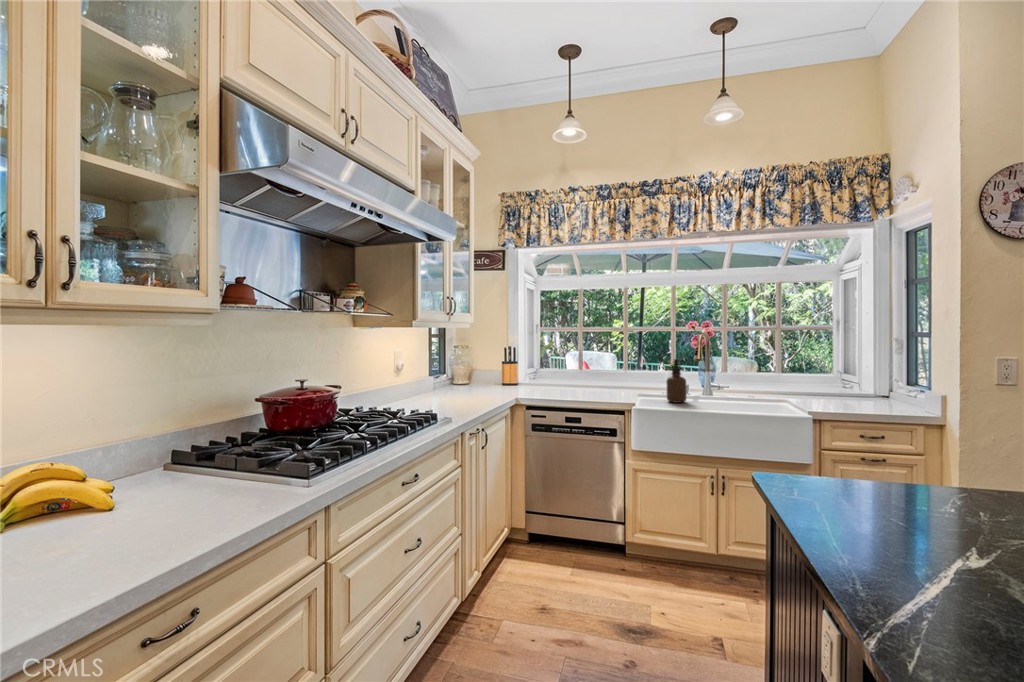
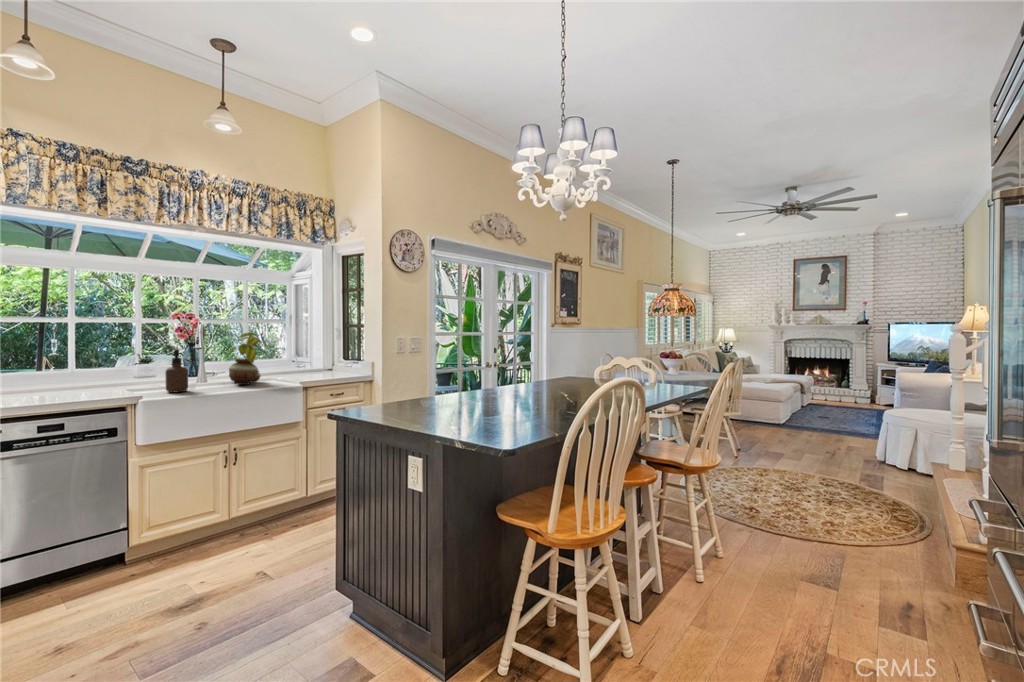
potted plant: none [728,342,778,403] -> present [226,333,270,385]

